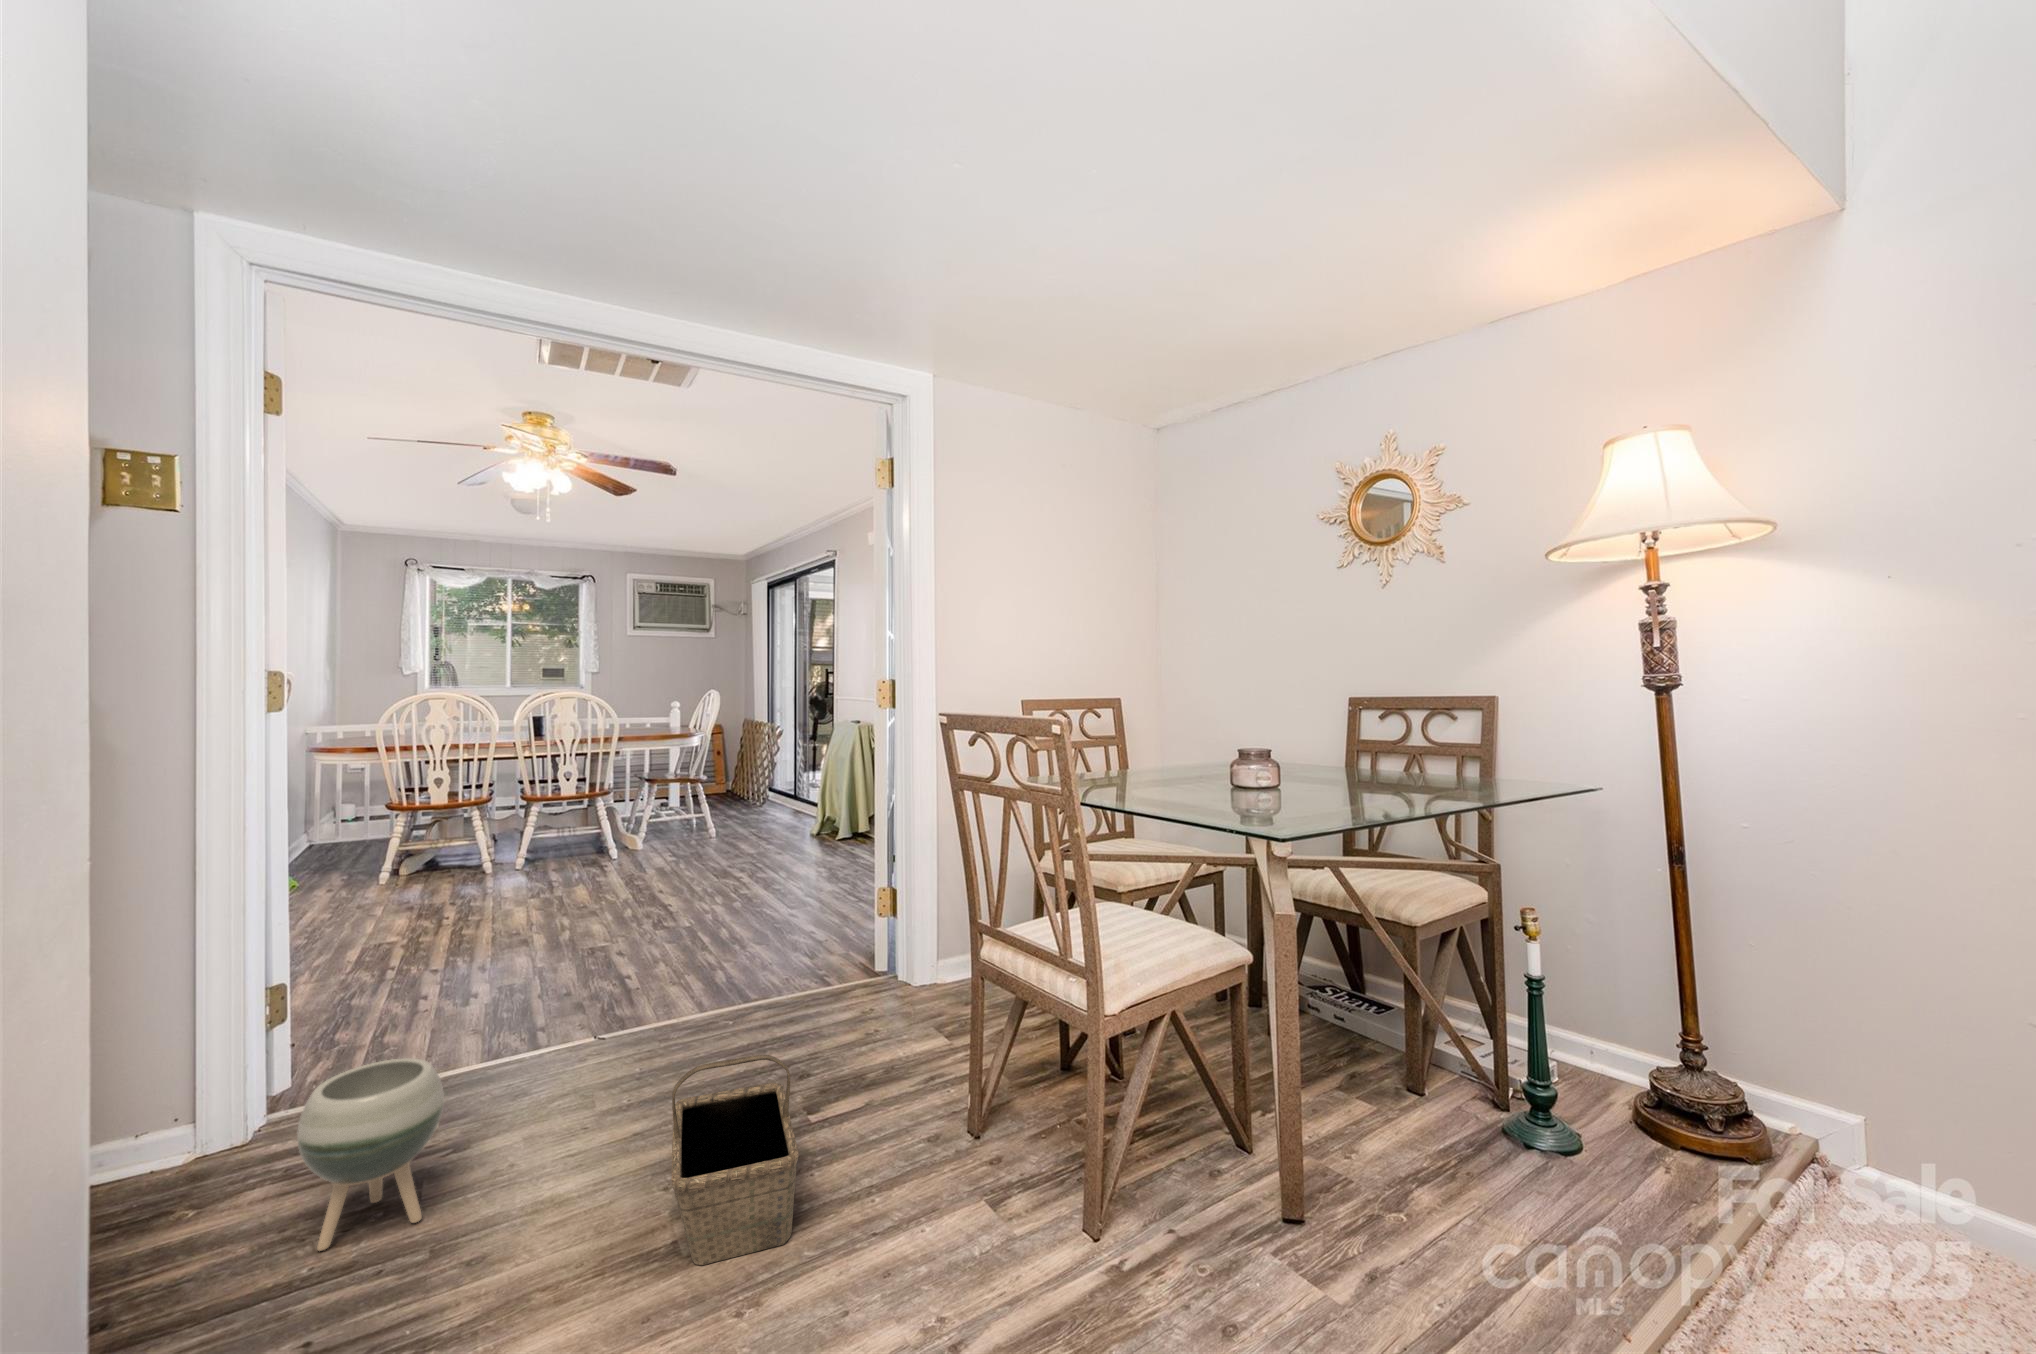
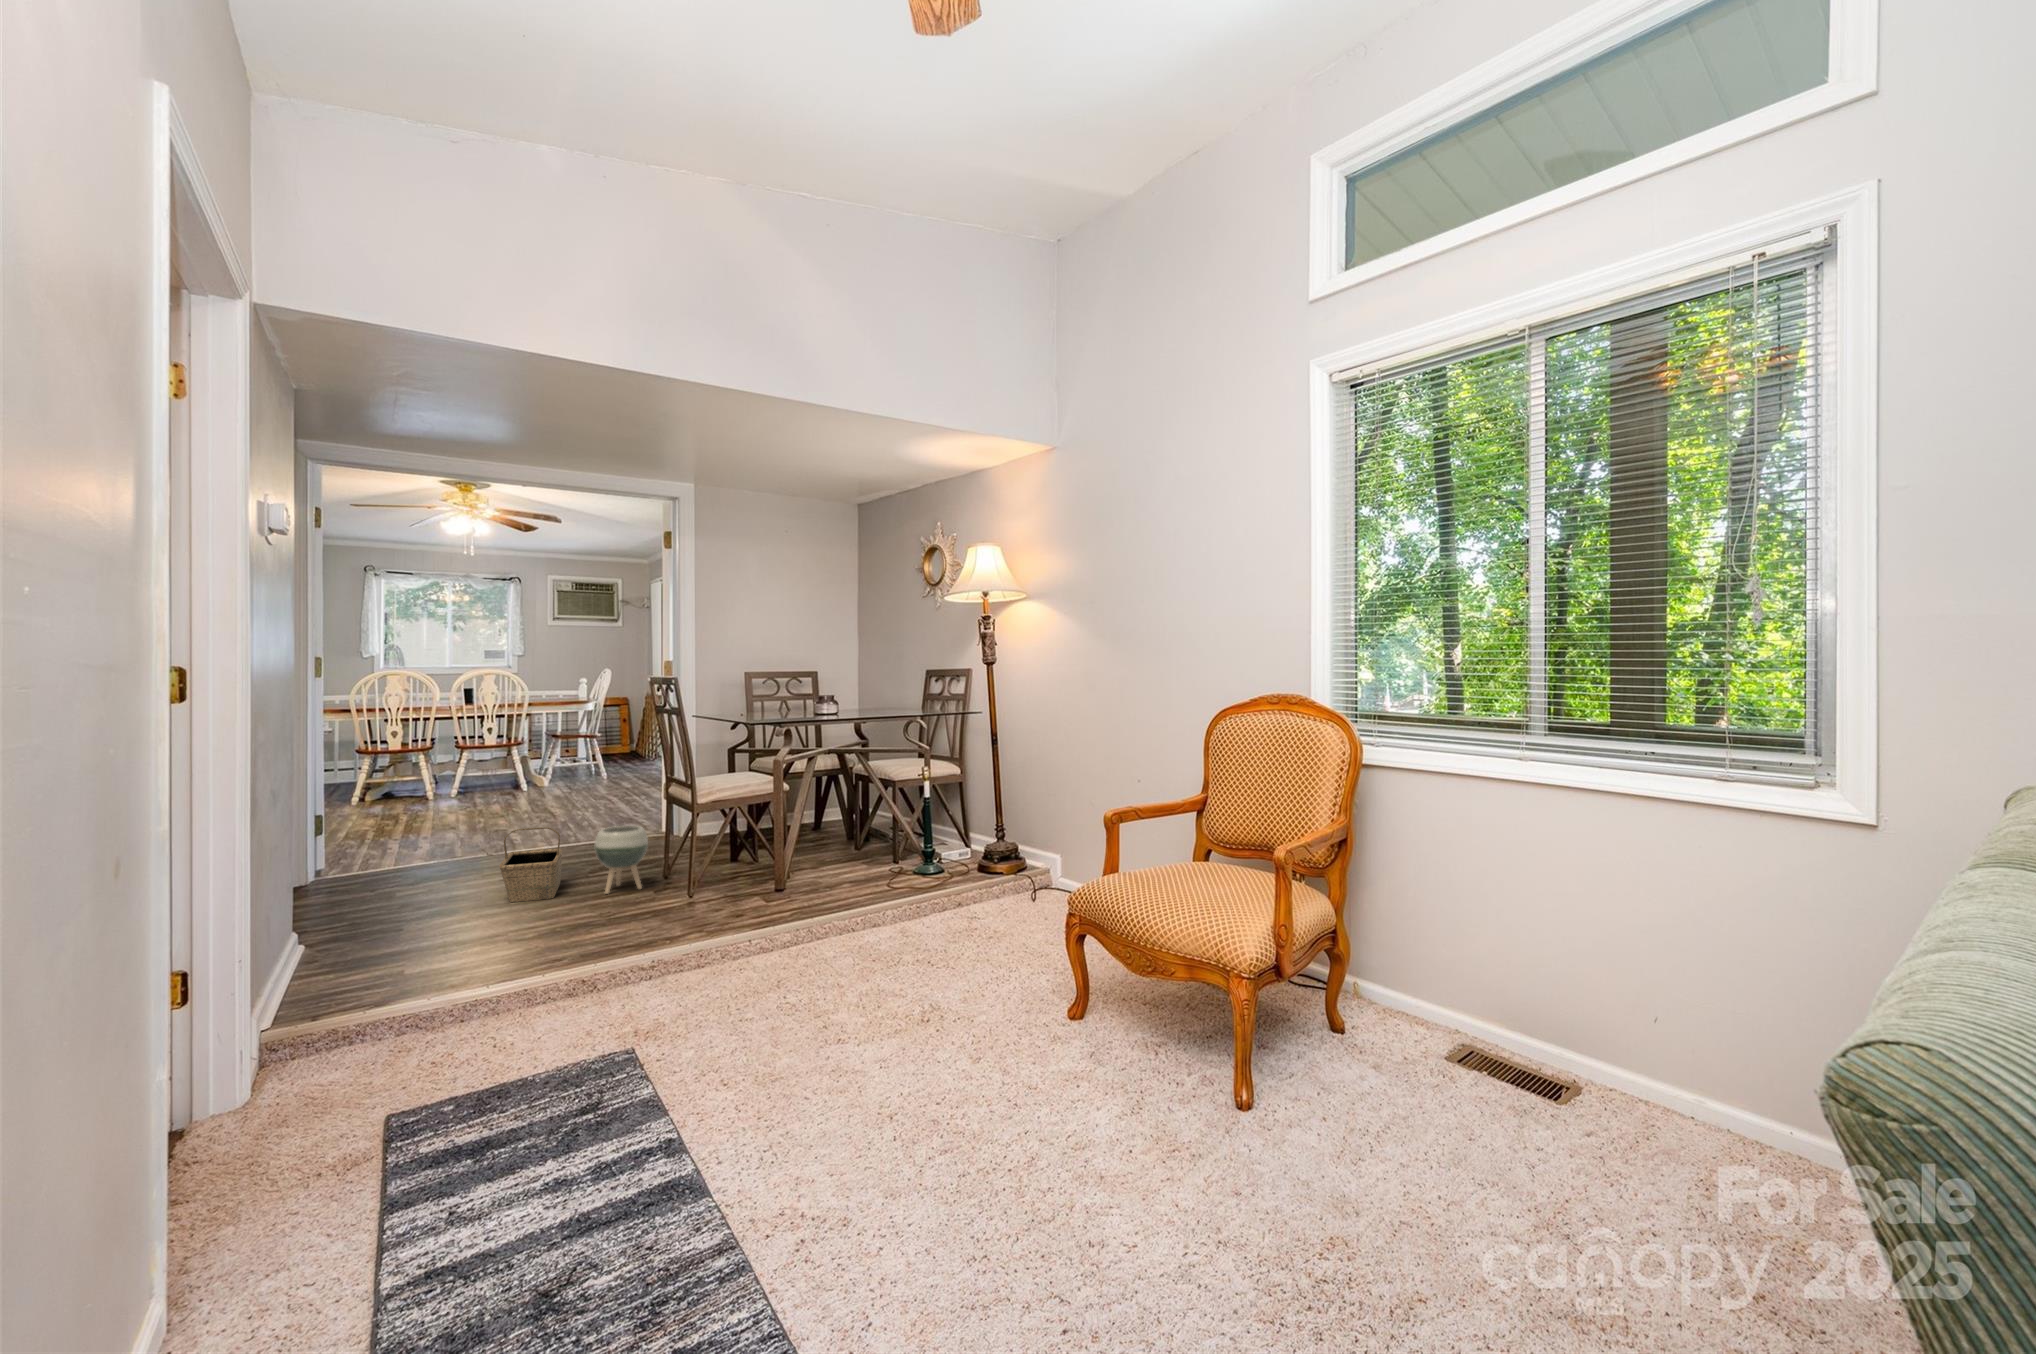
planter: present [297,1058,444,1251] -> present [595,826,648,894]

